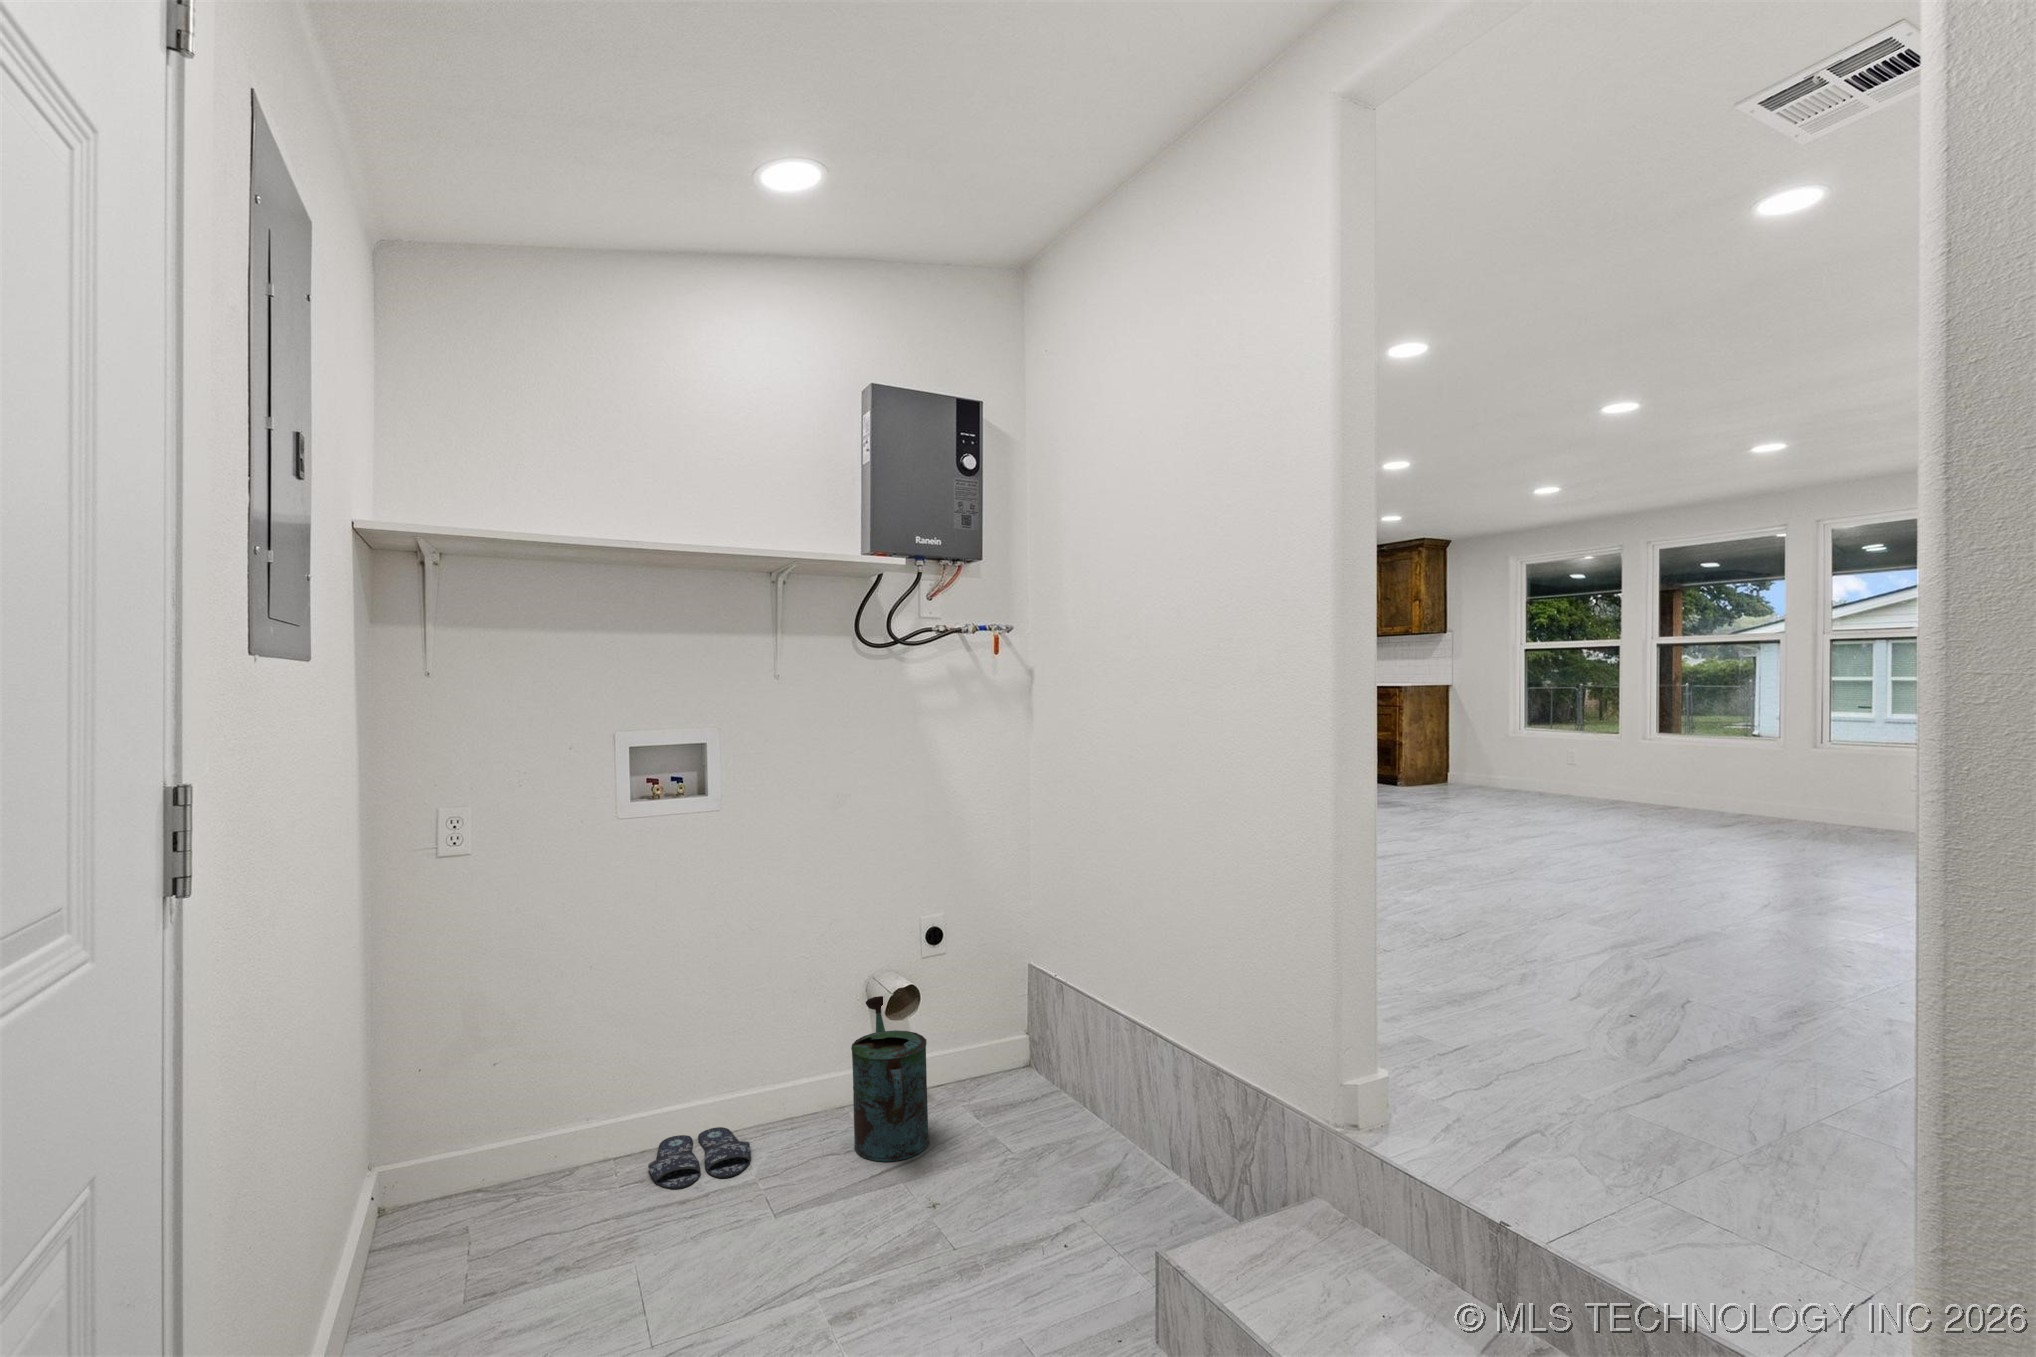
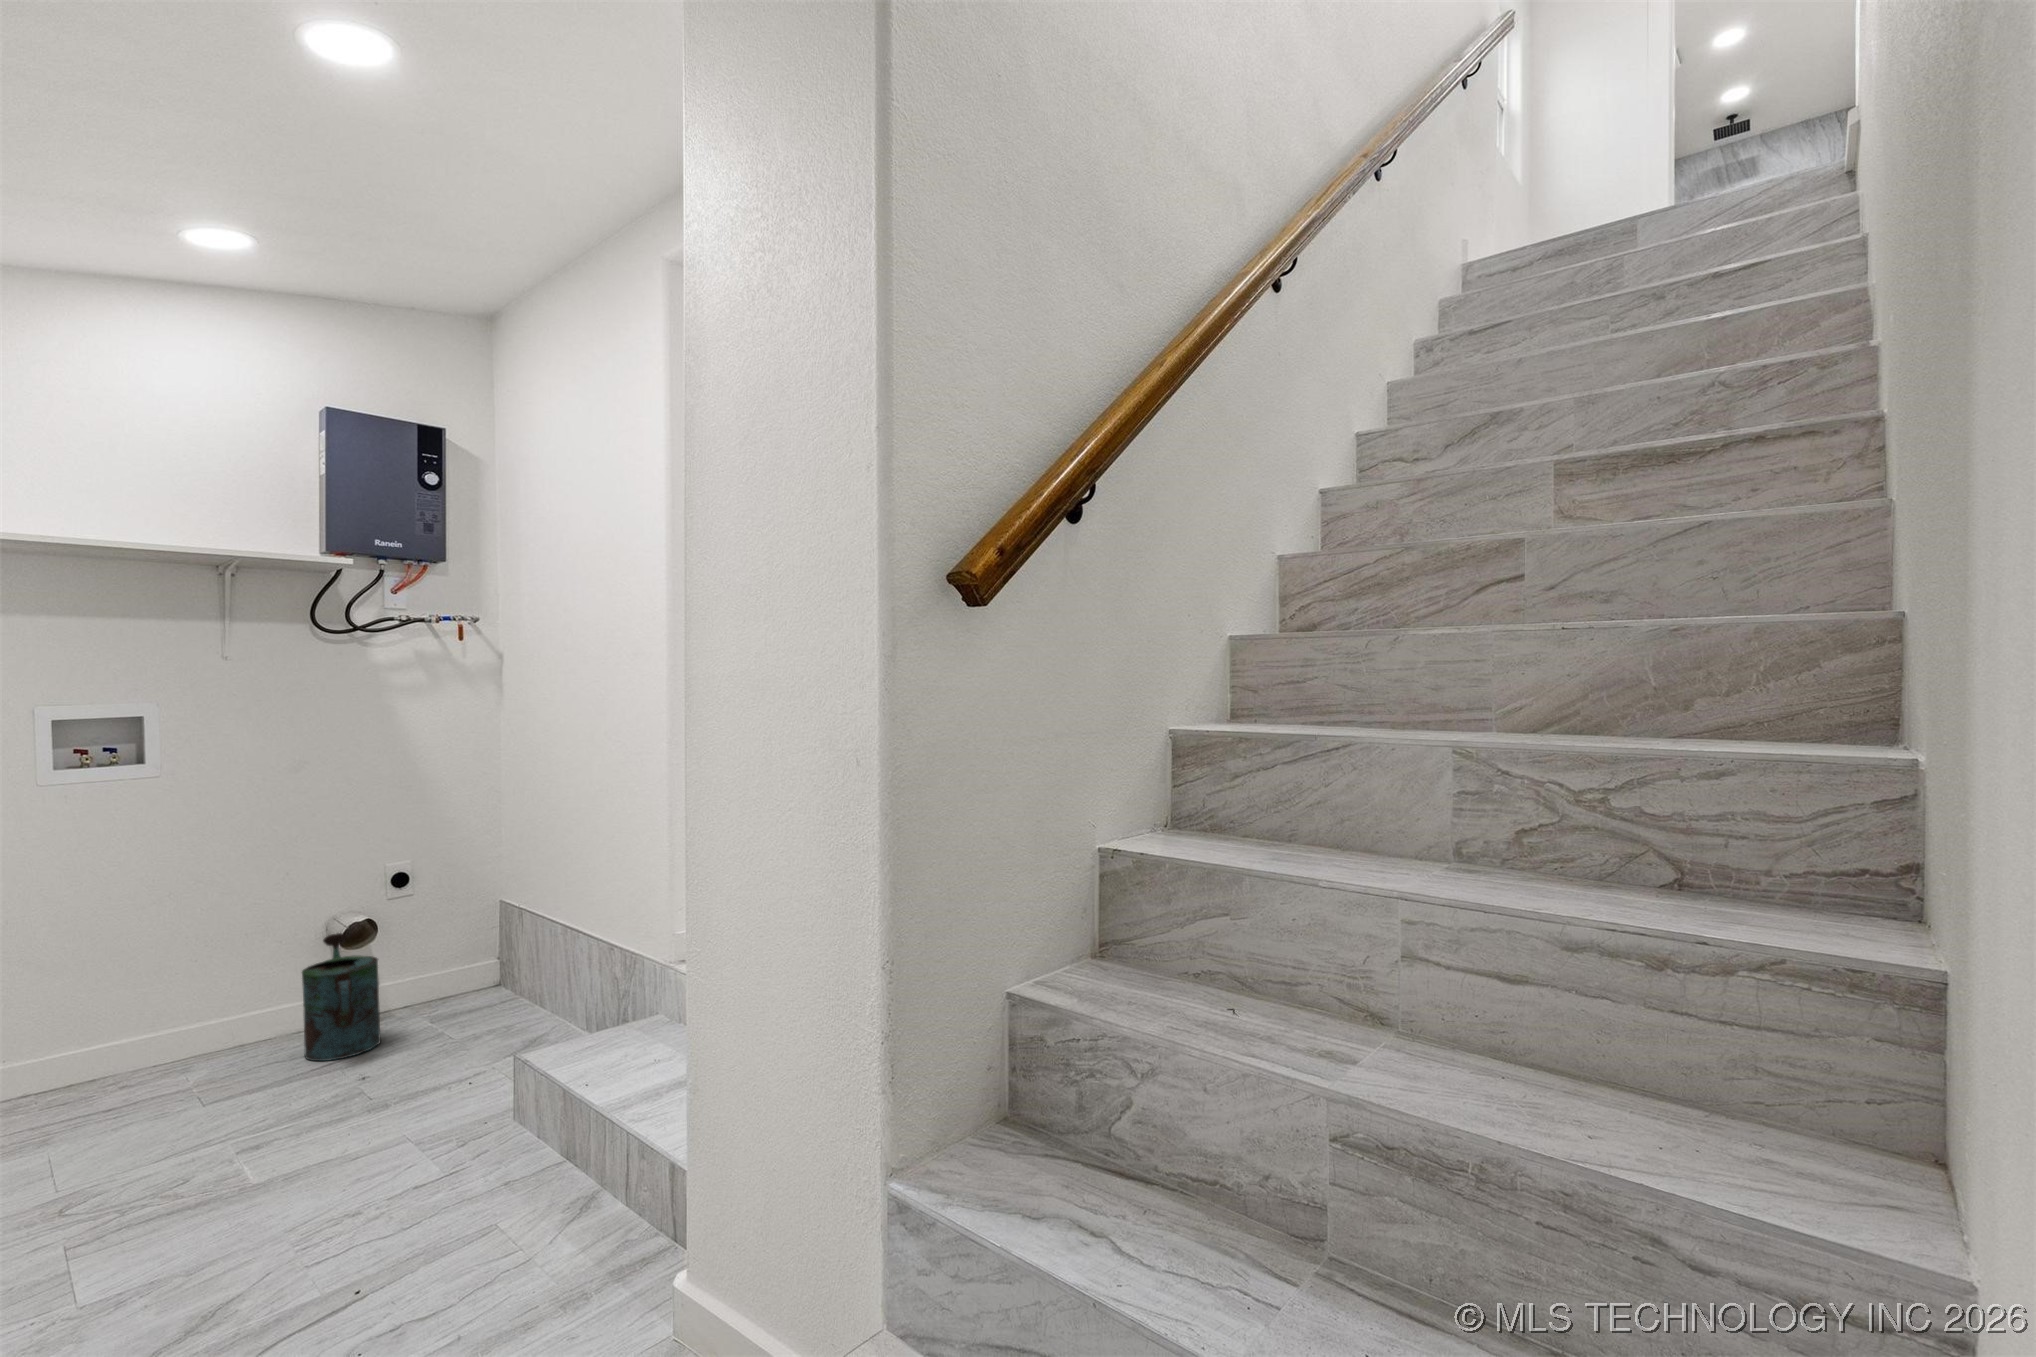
slippers: present [648,1127,751,1189] -> none [74,1063,193,1109]

